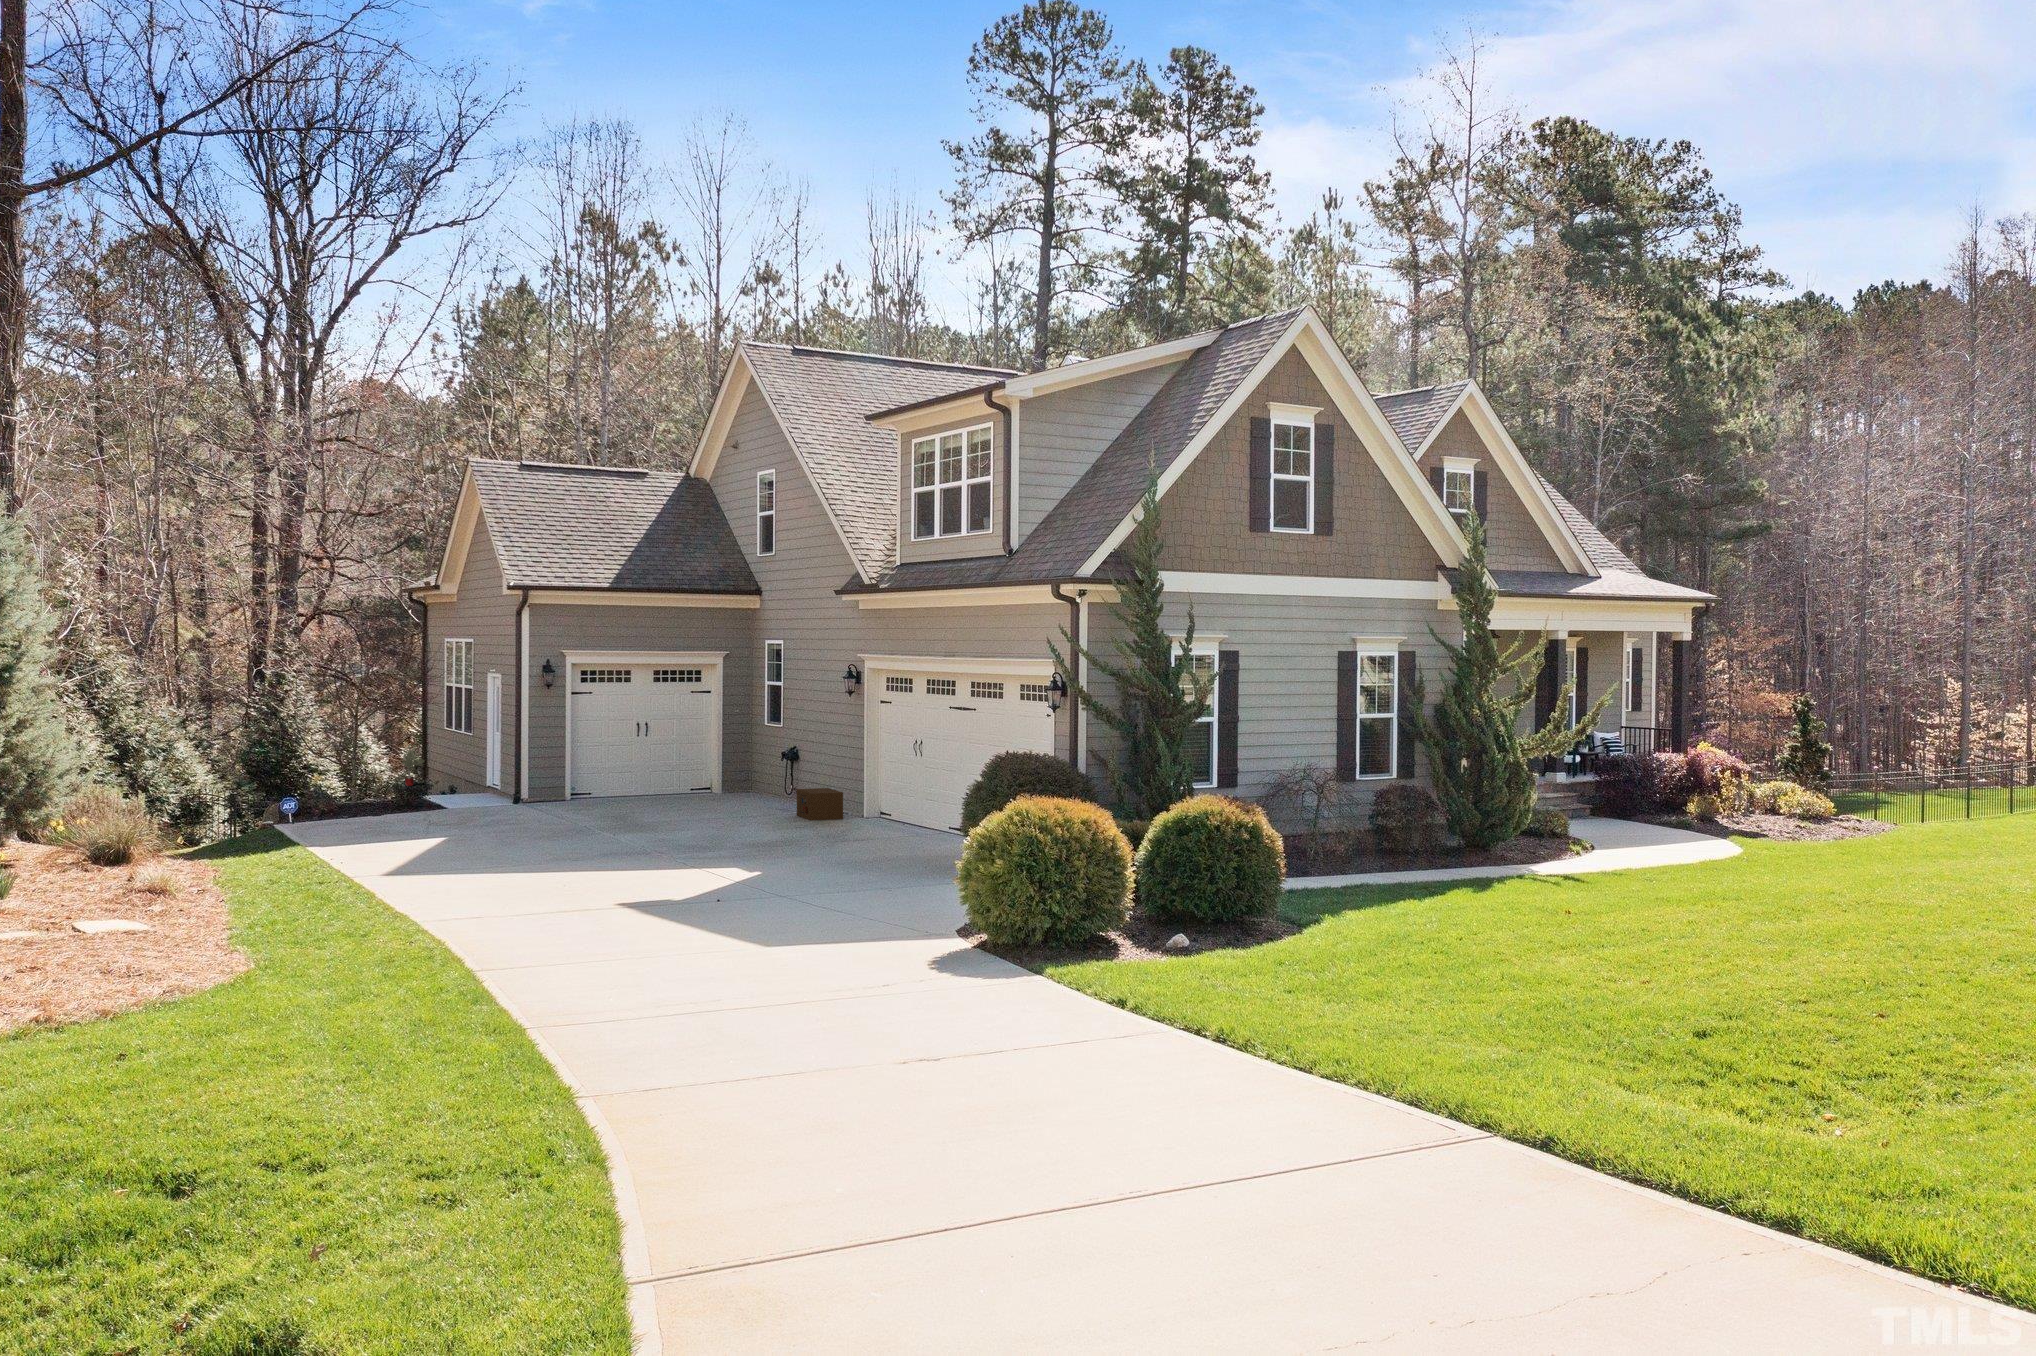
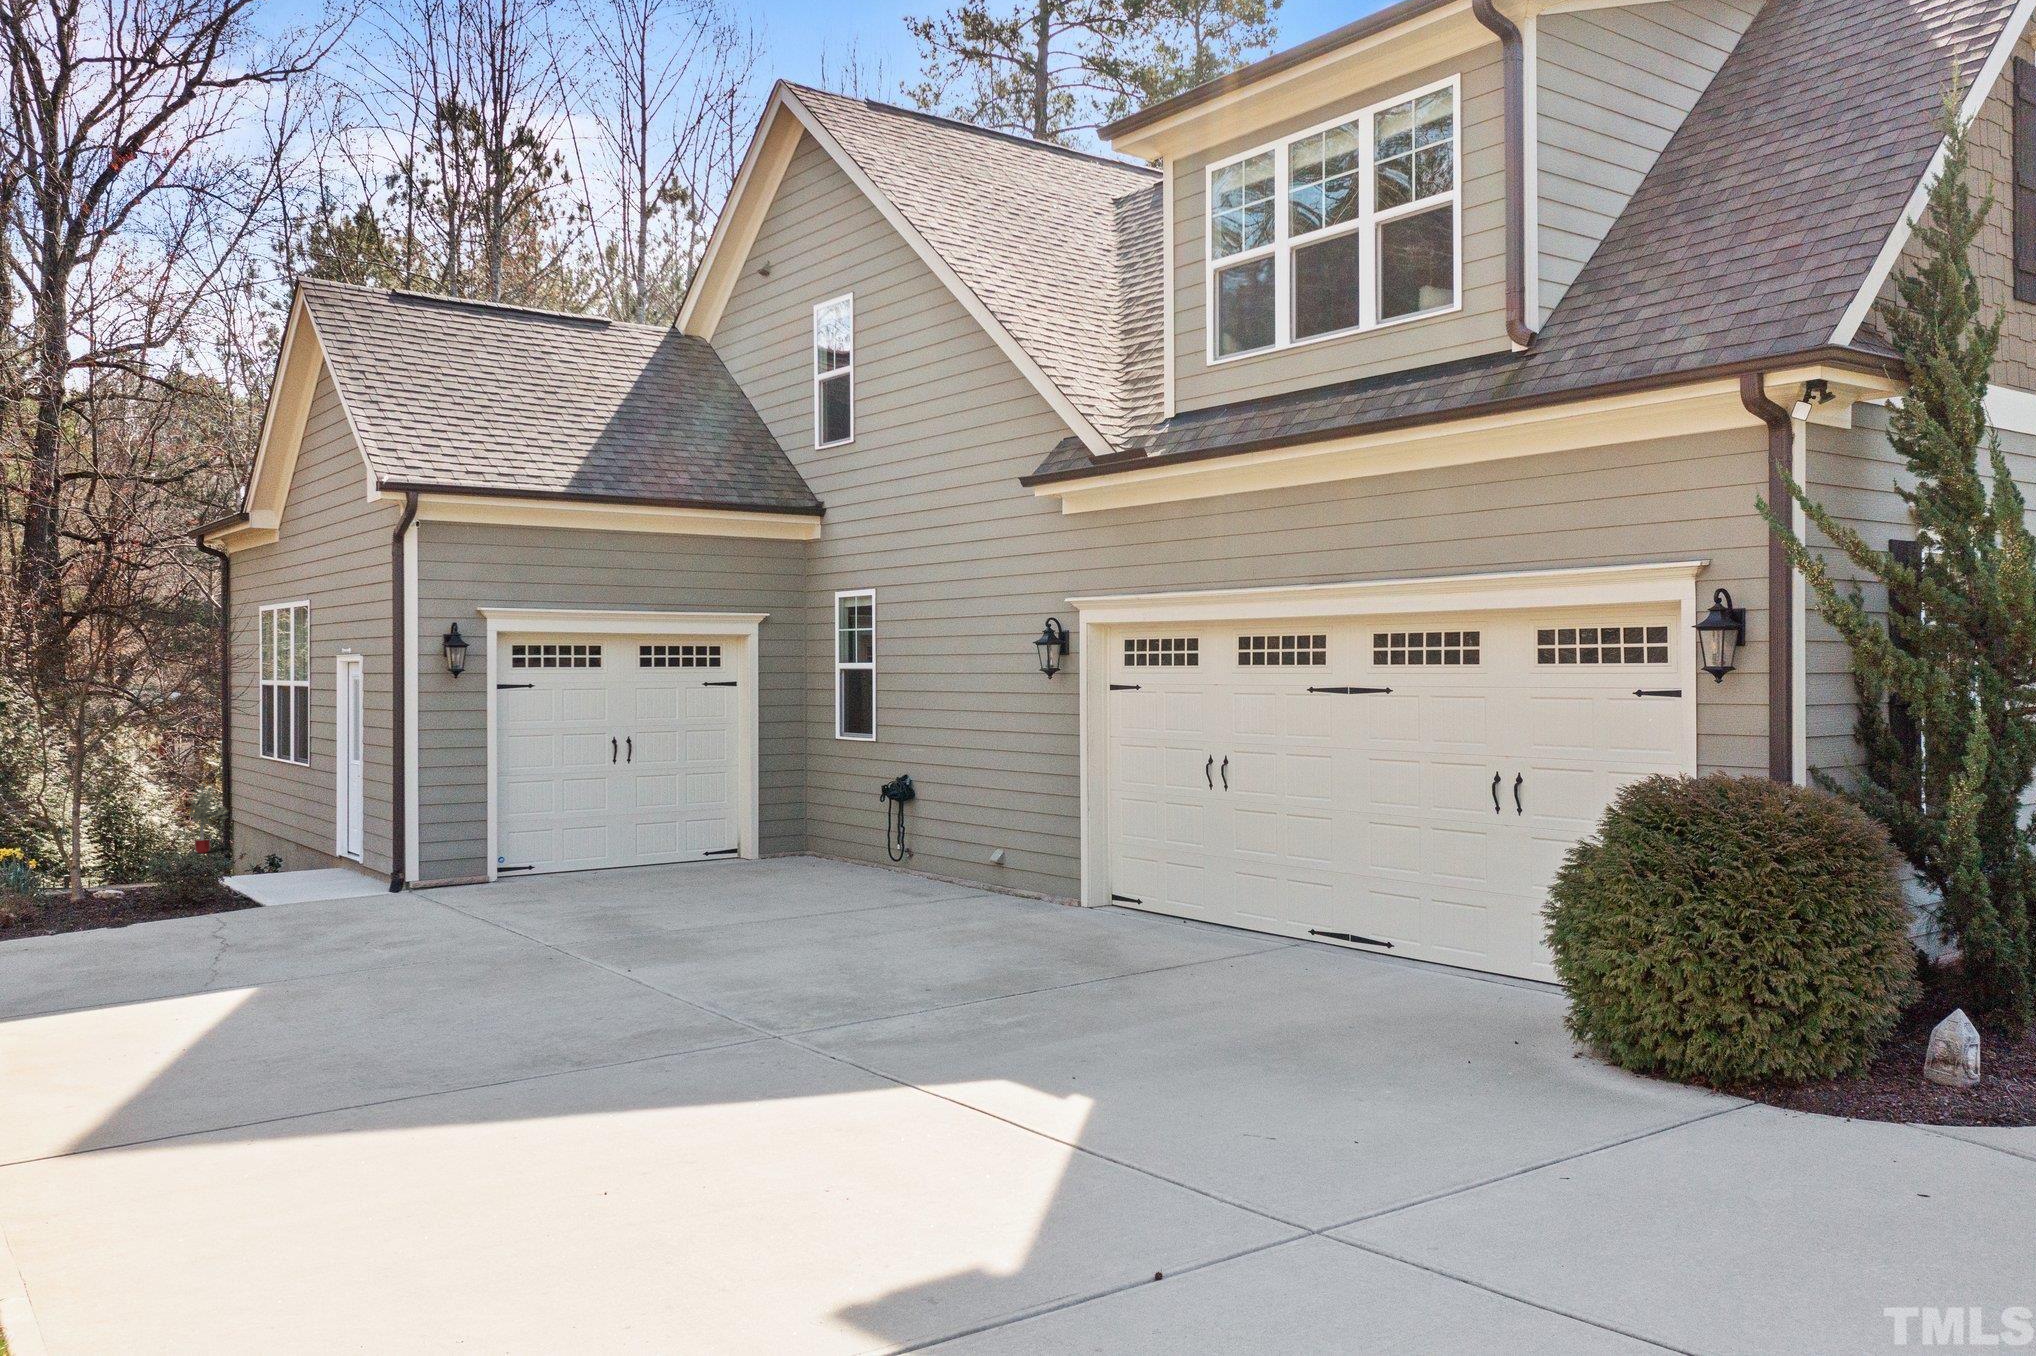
cardboard box: present [797,788,843,821] -> none [933,851,1033,917]

